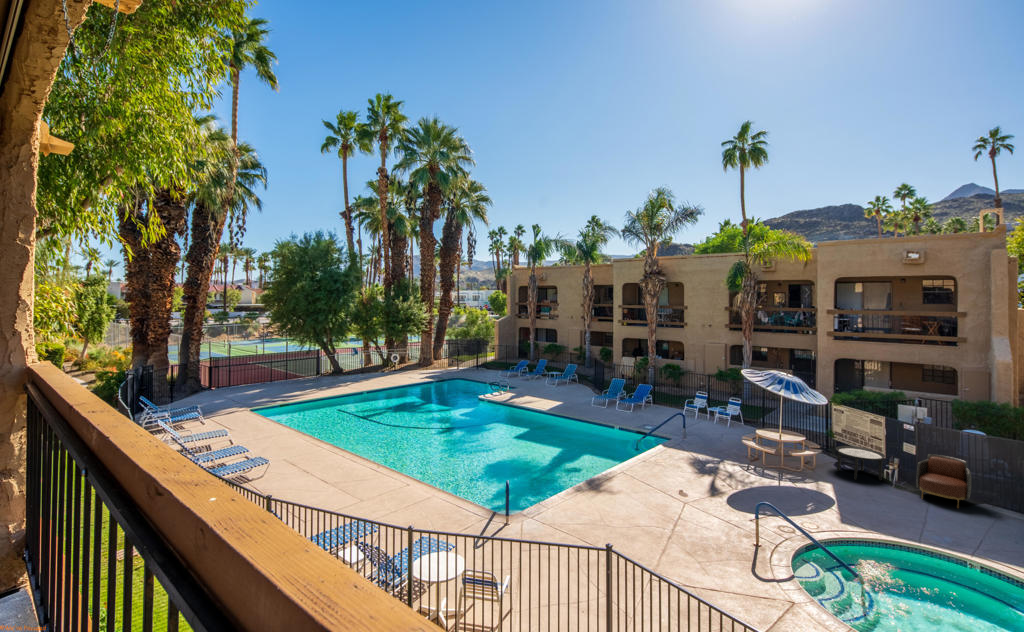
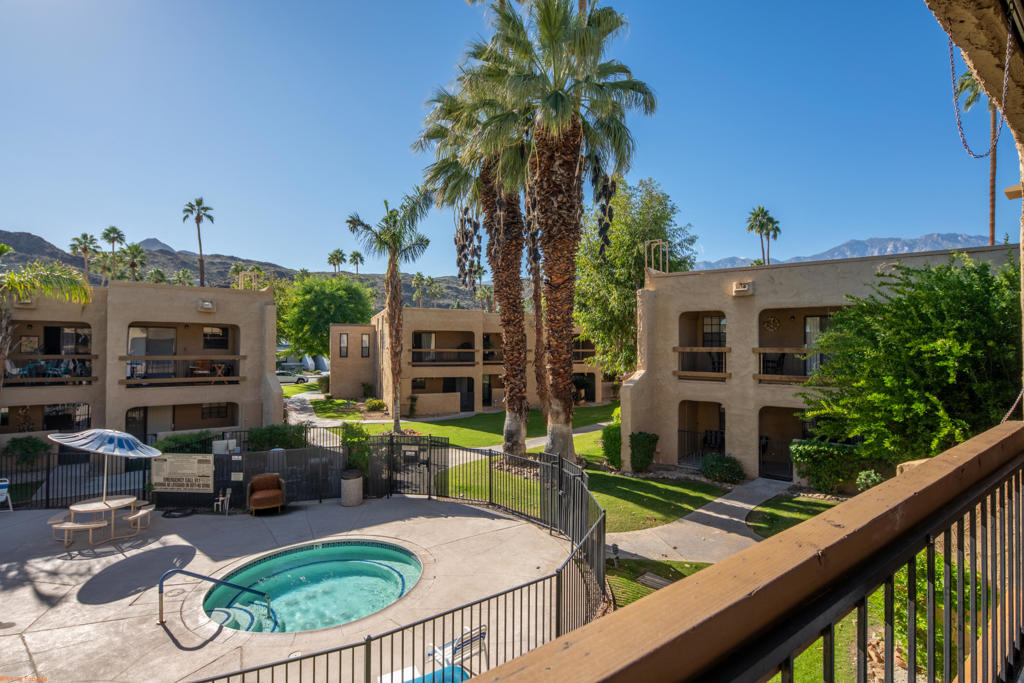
round table: present [836,446,885,480] -> none [169,488,216,522]

